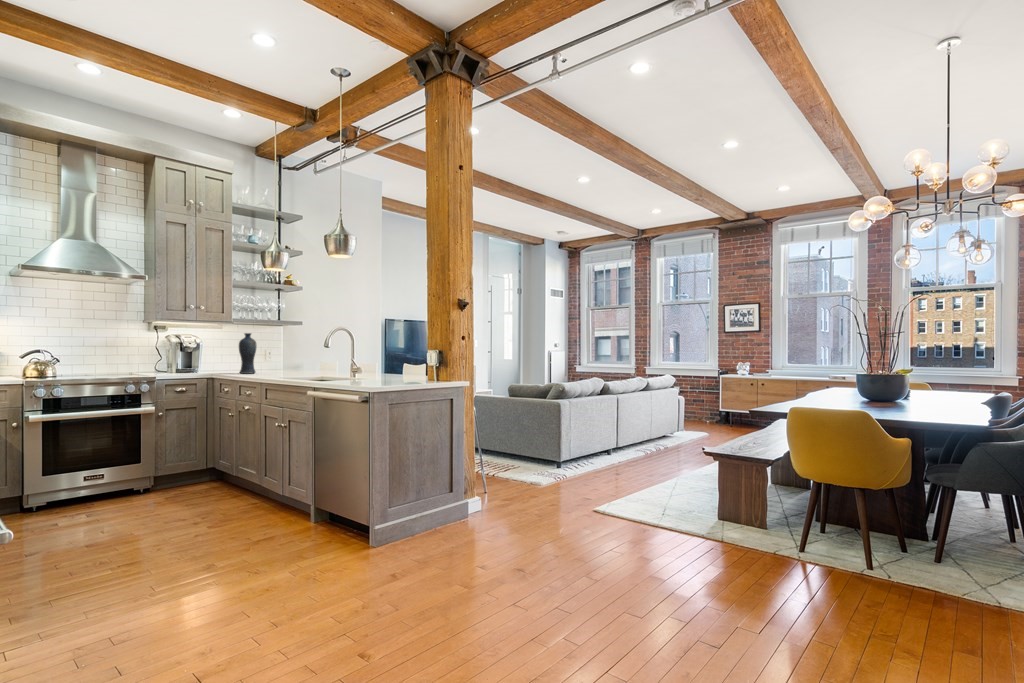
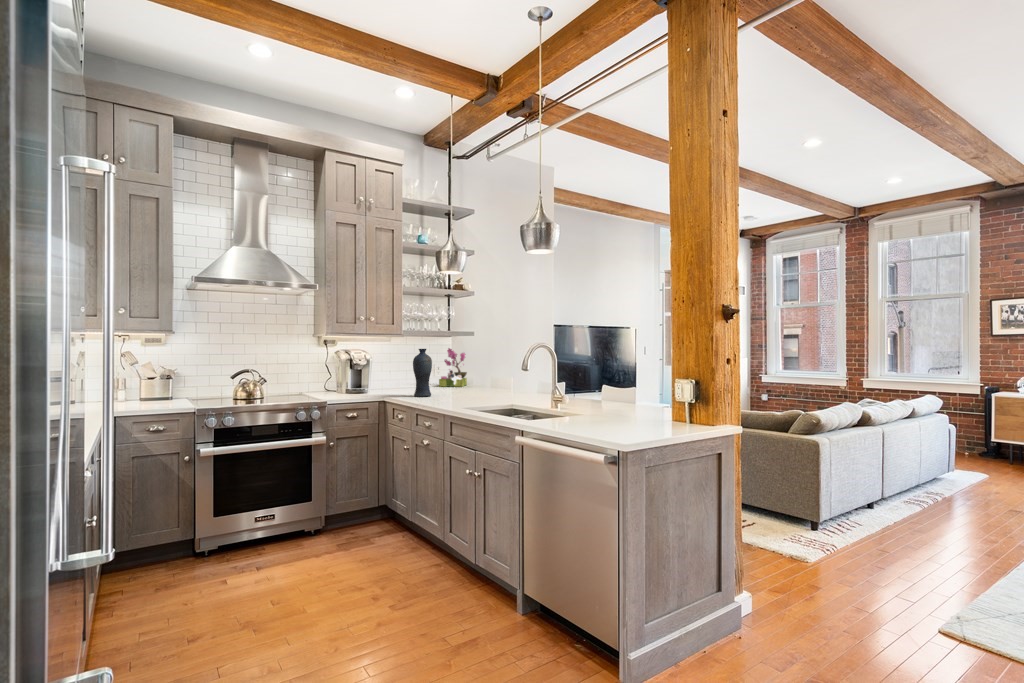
flower arrangement: none [267,335,294,369] -> present [439,348,467,387]

